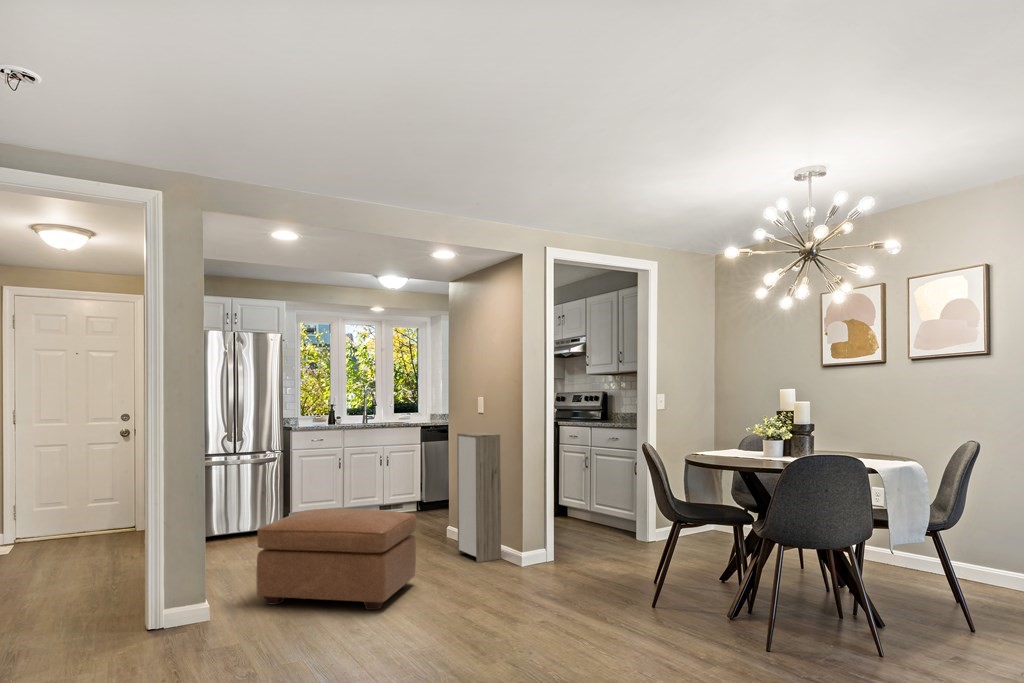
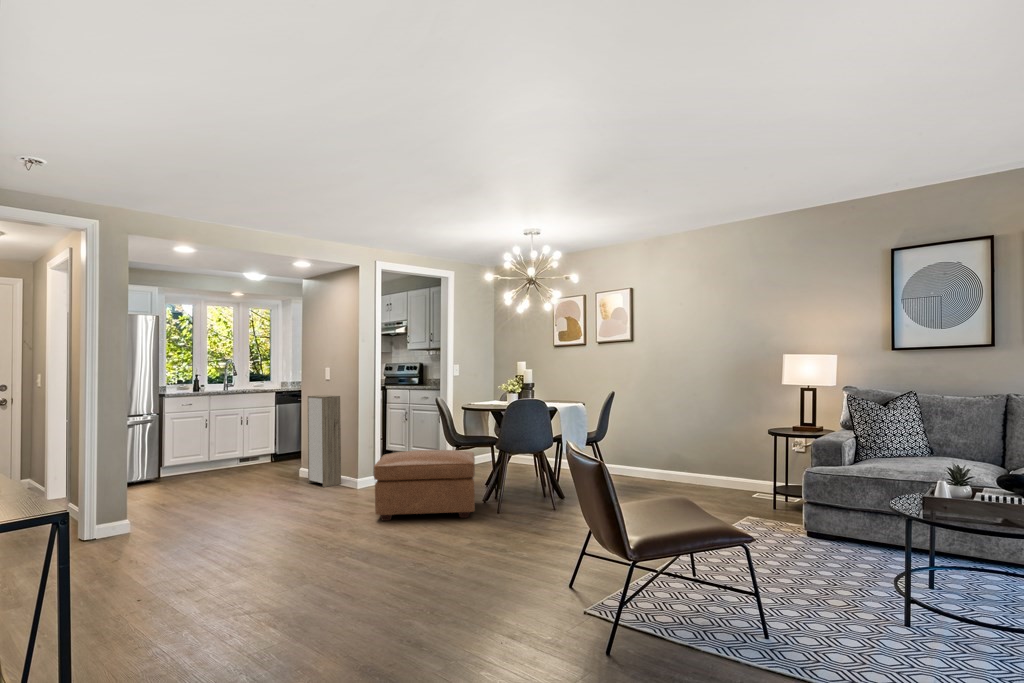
ottoman: present [256,508,416,610] -> present [374,450,475,521]

